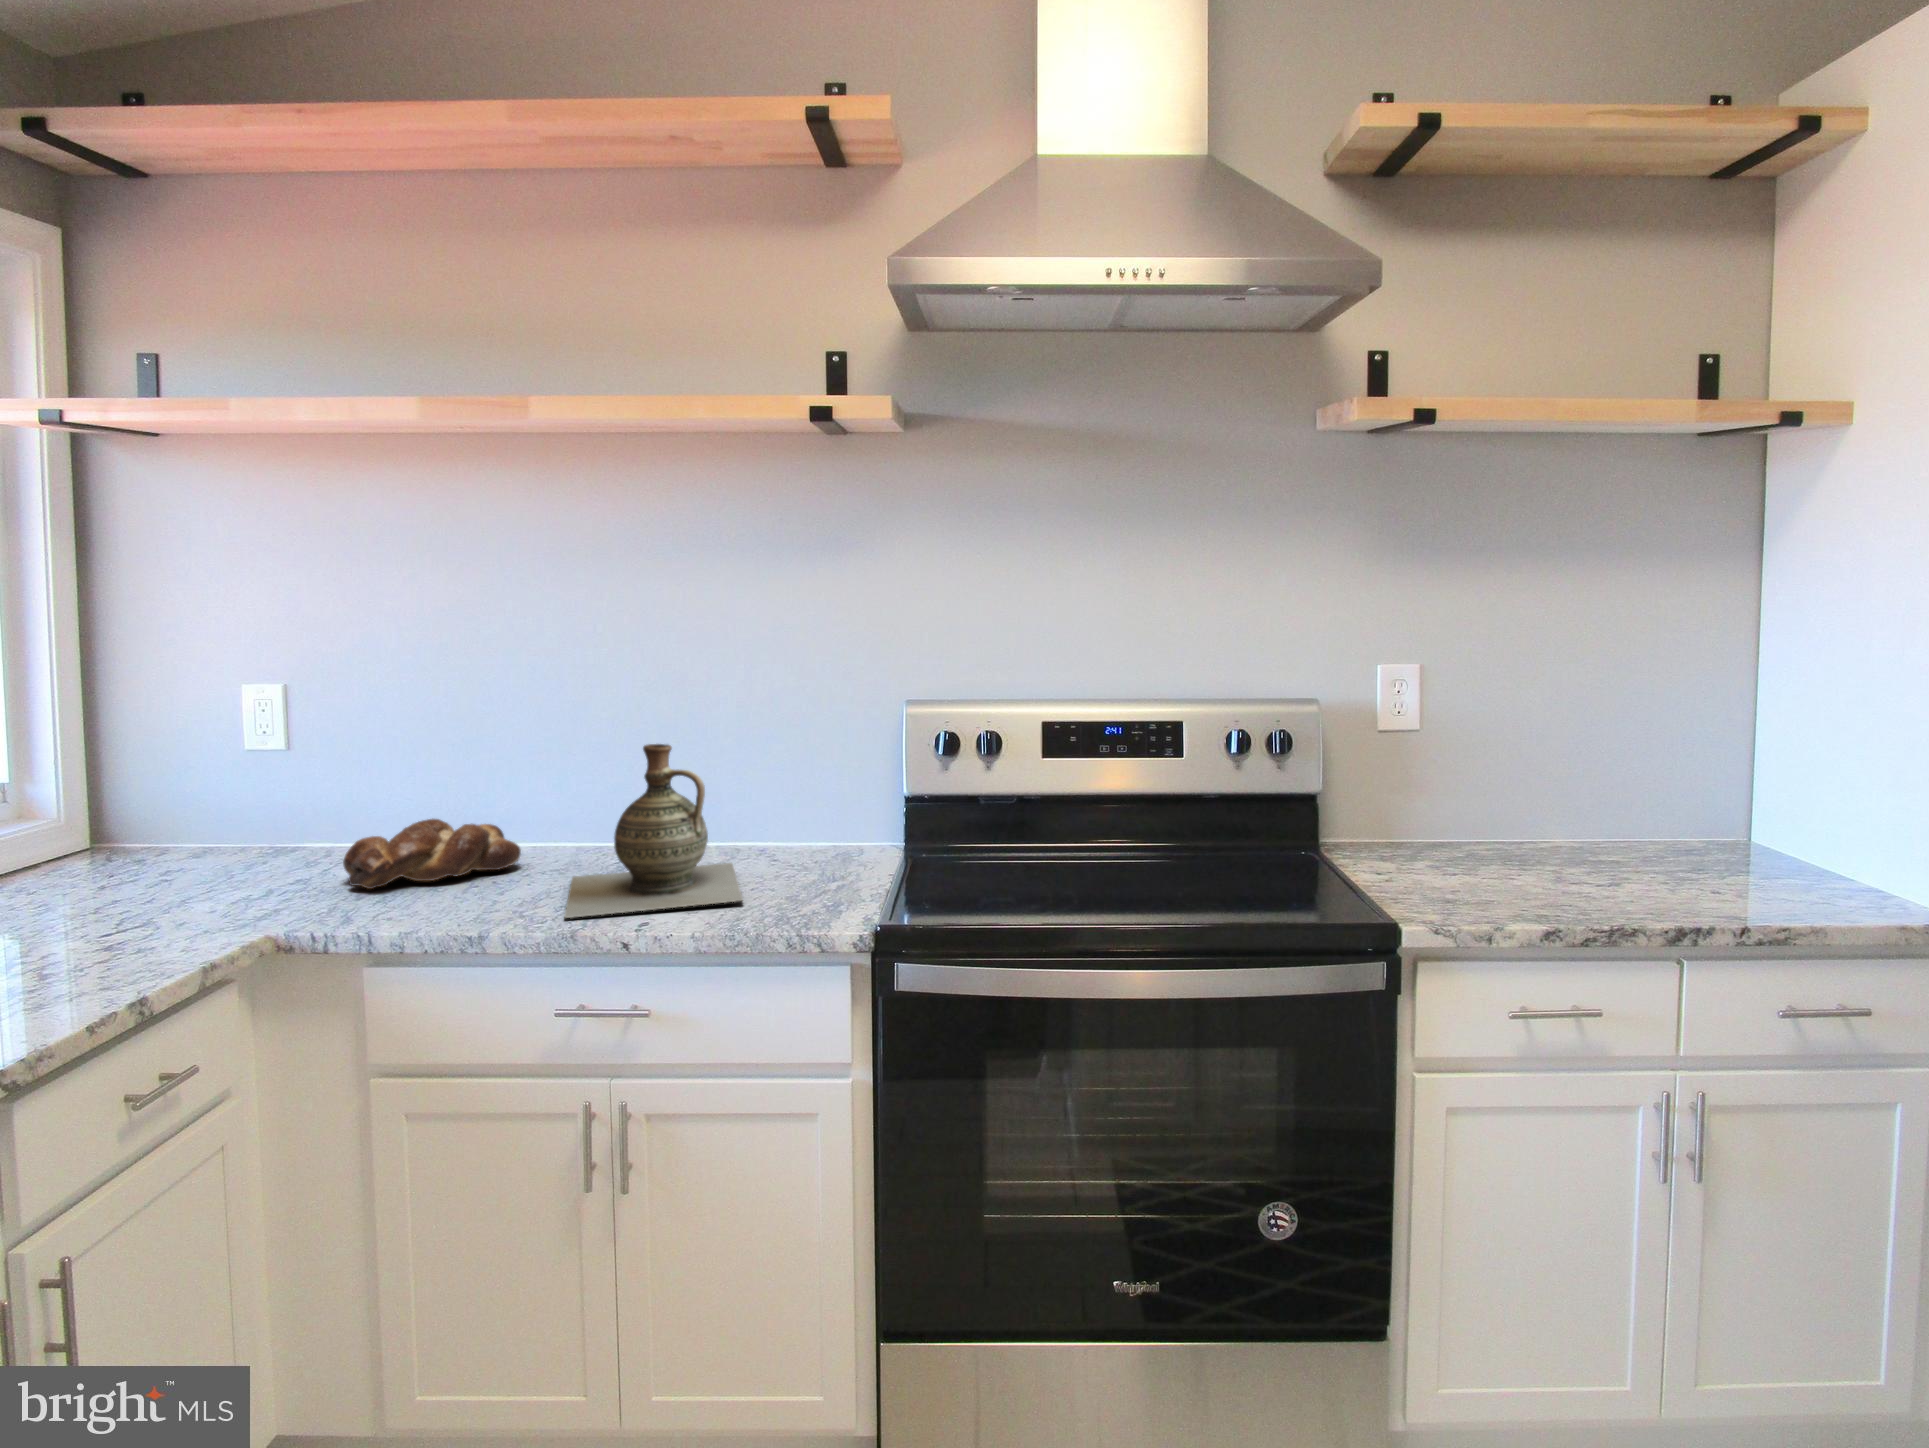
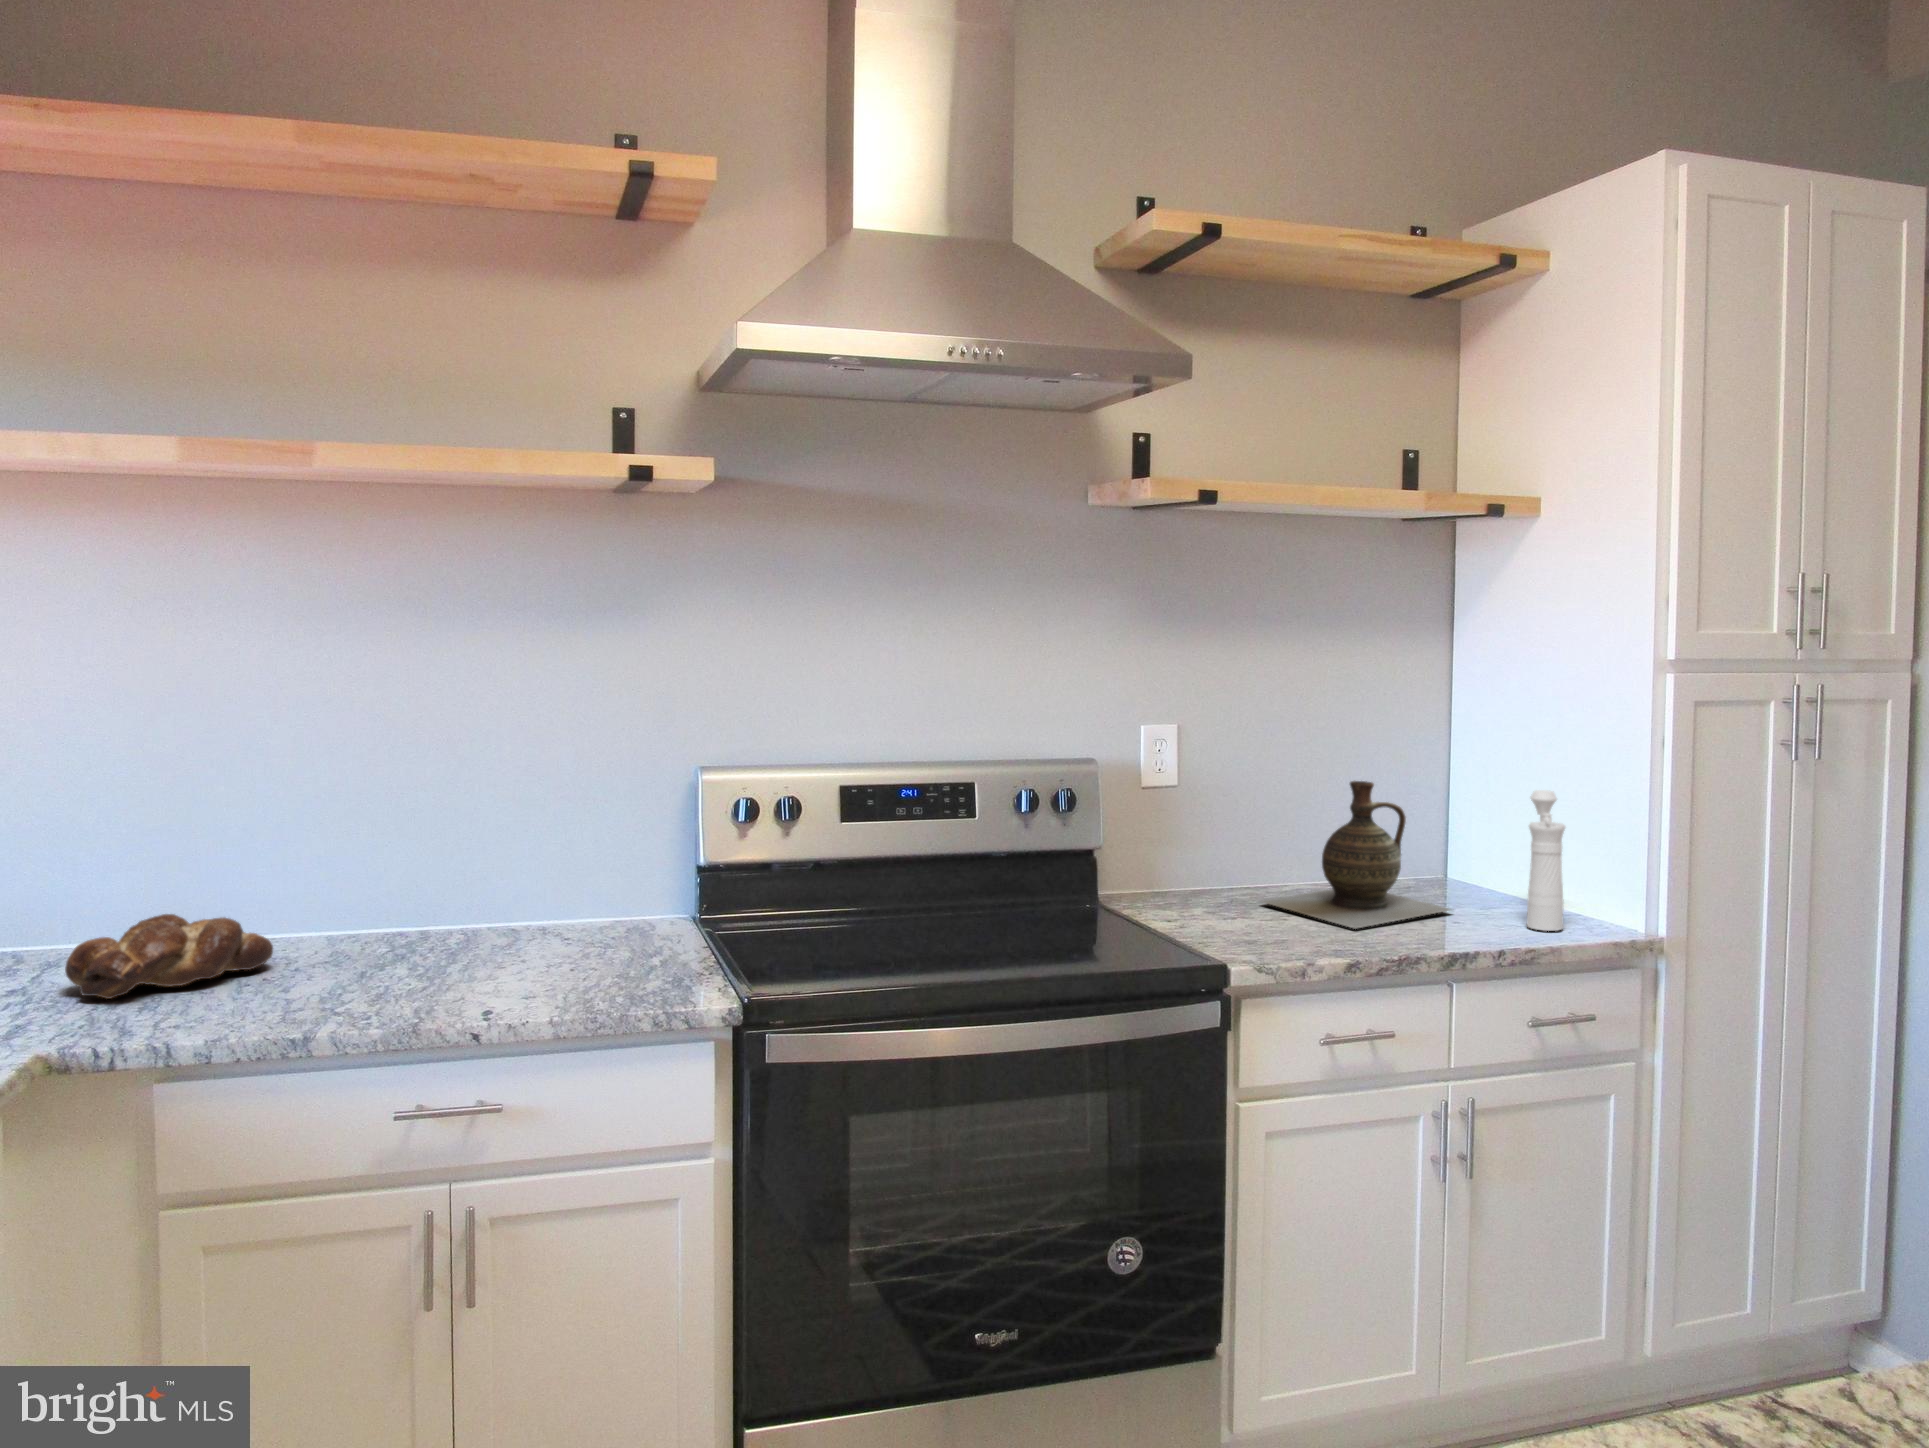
ceramic jug: present [564,744,743,918] -> present [1263,781,1450,929]
pepper mill: none [1789,745,1842,907] -> present [1527,790,1565,931]

